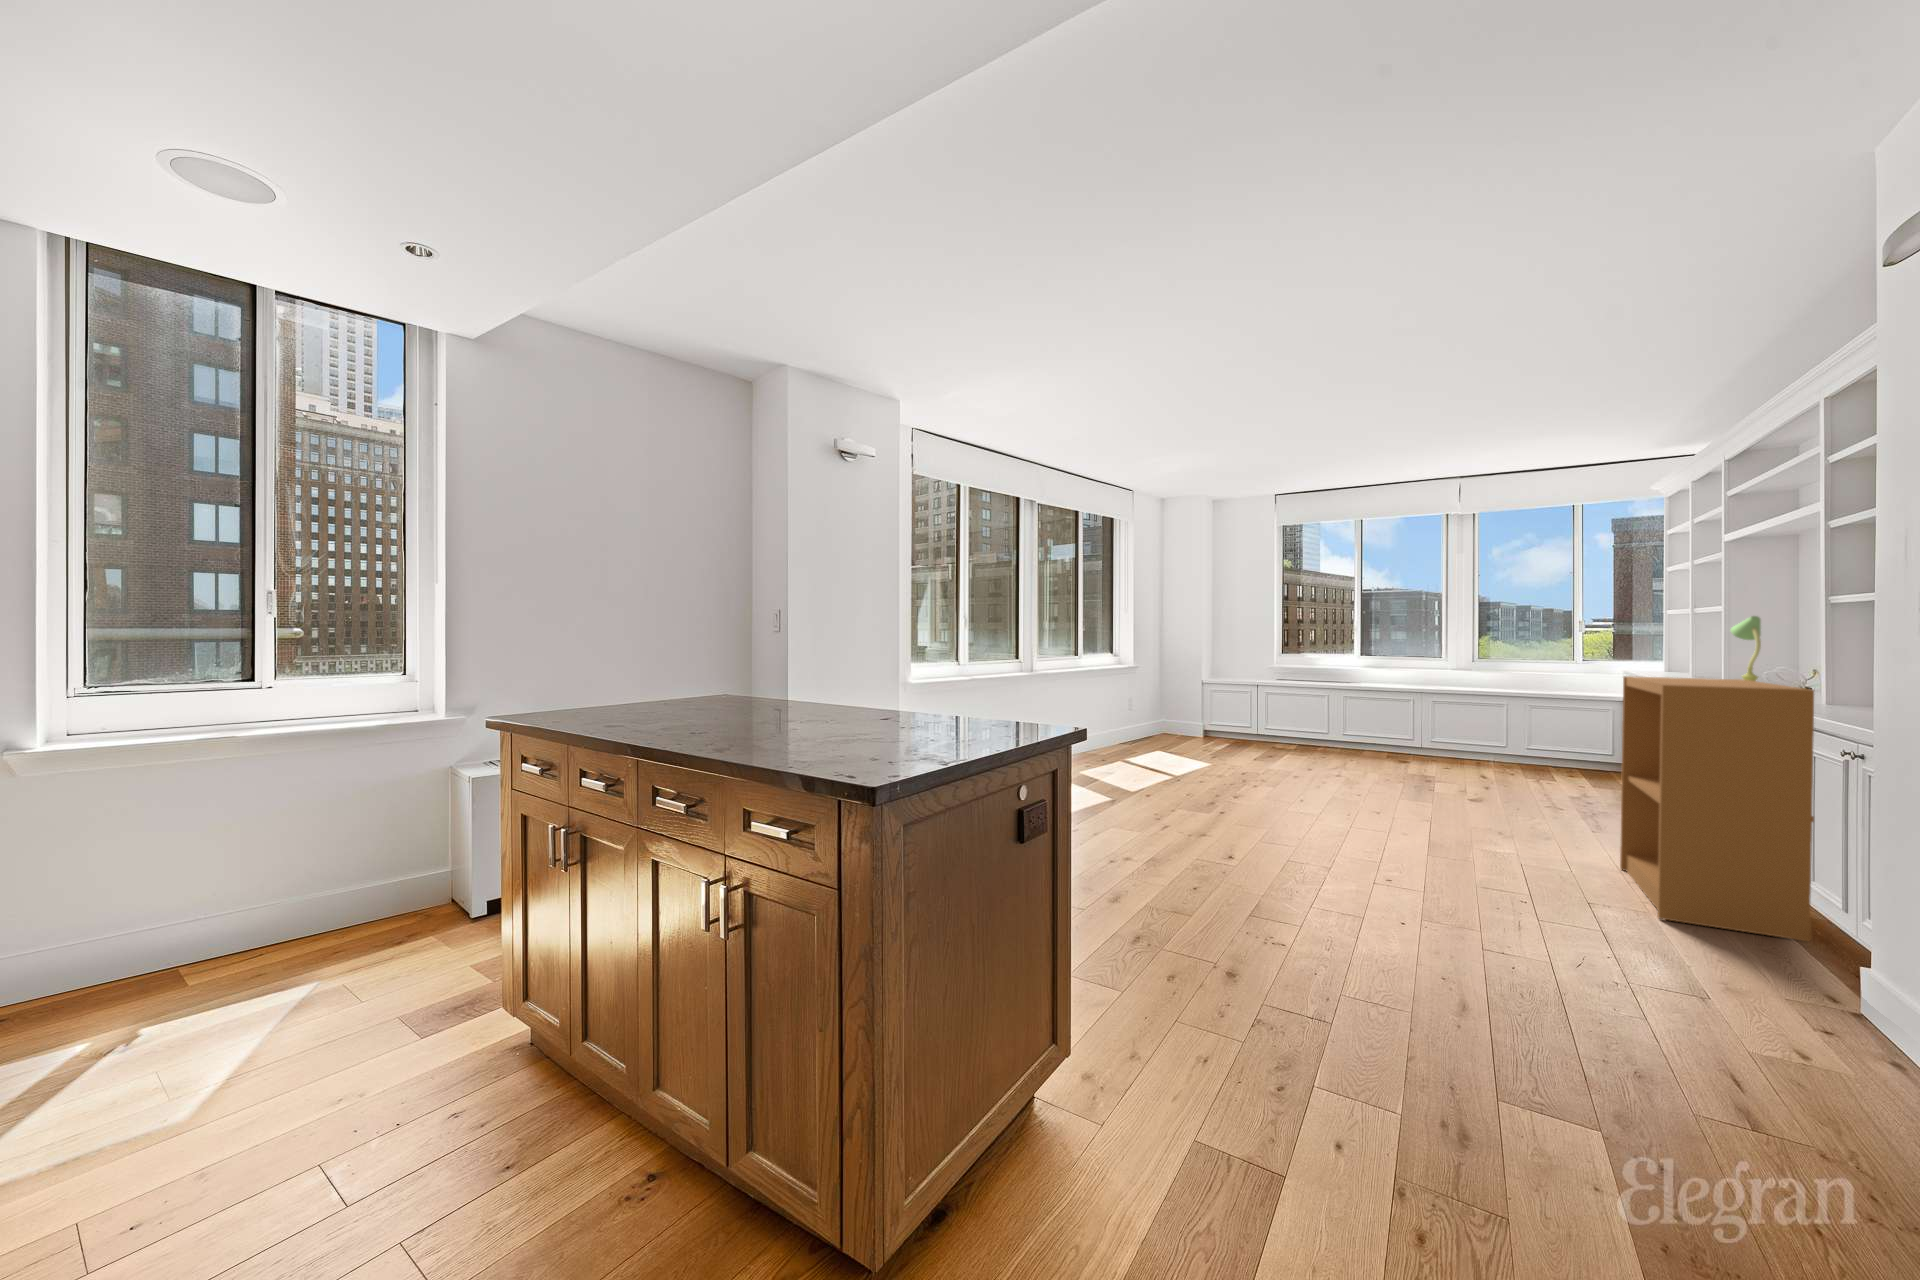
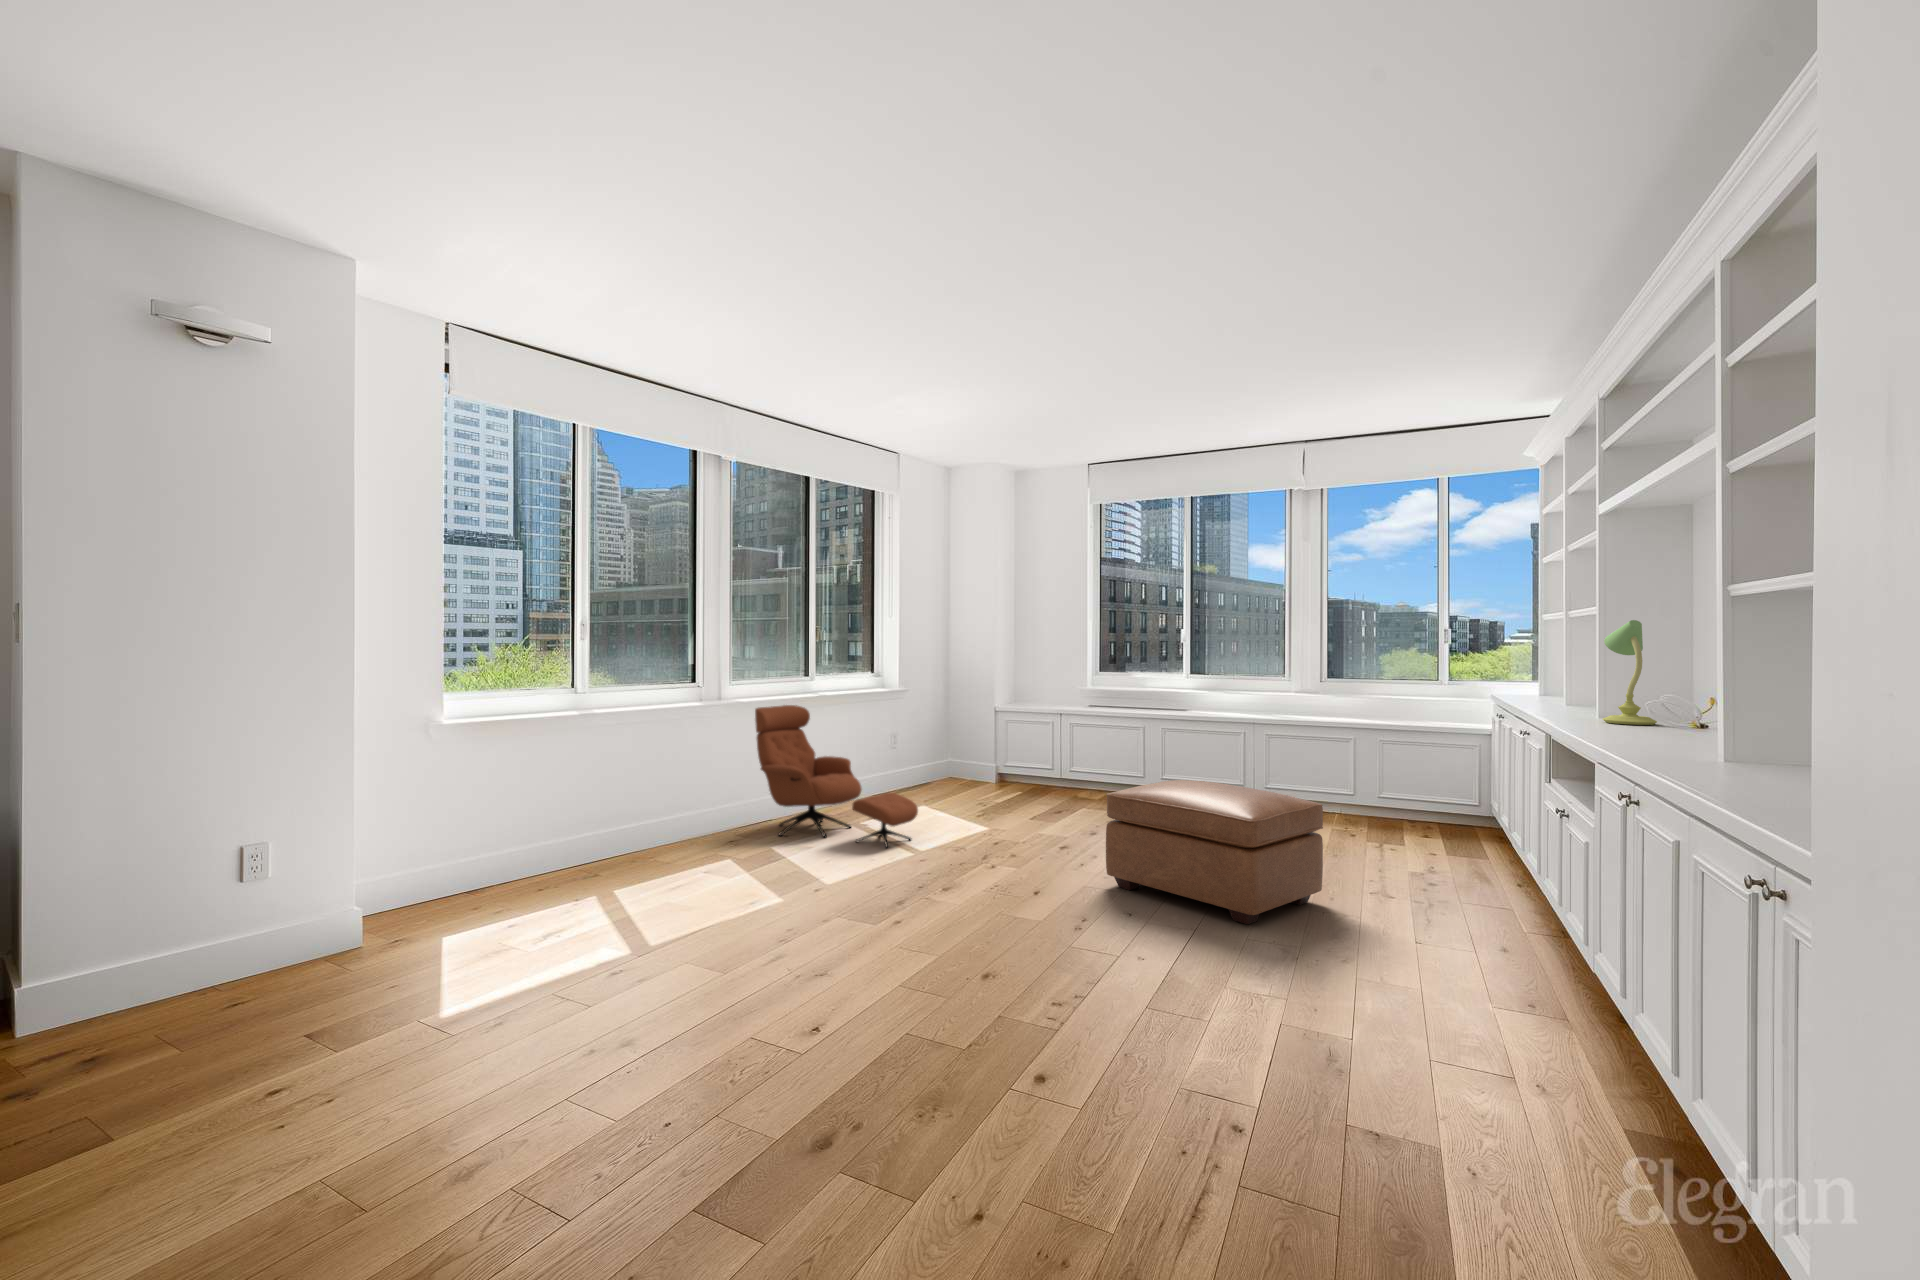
lounge chair: none [1060,676,1186,775] -> present [755,705,918,847]
bookshelf: present [1620,676,1814,941] -> none [1430,716,1703,1228]
ottoman: none [1348,729,1514,820] -> present [1106,780,1323,924]

